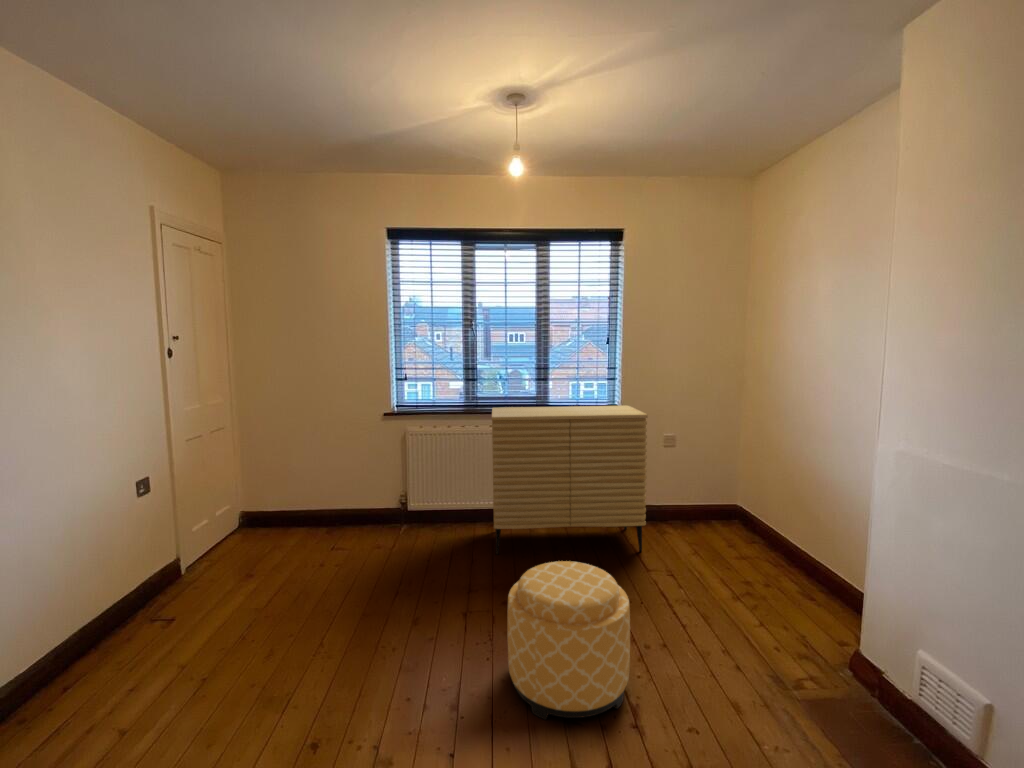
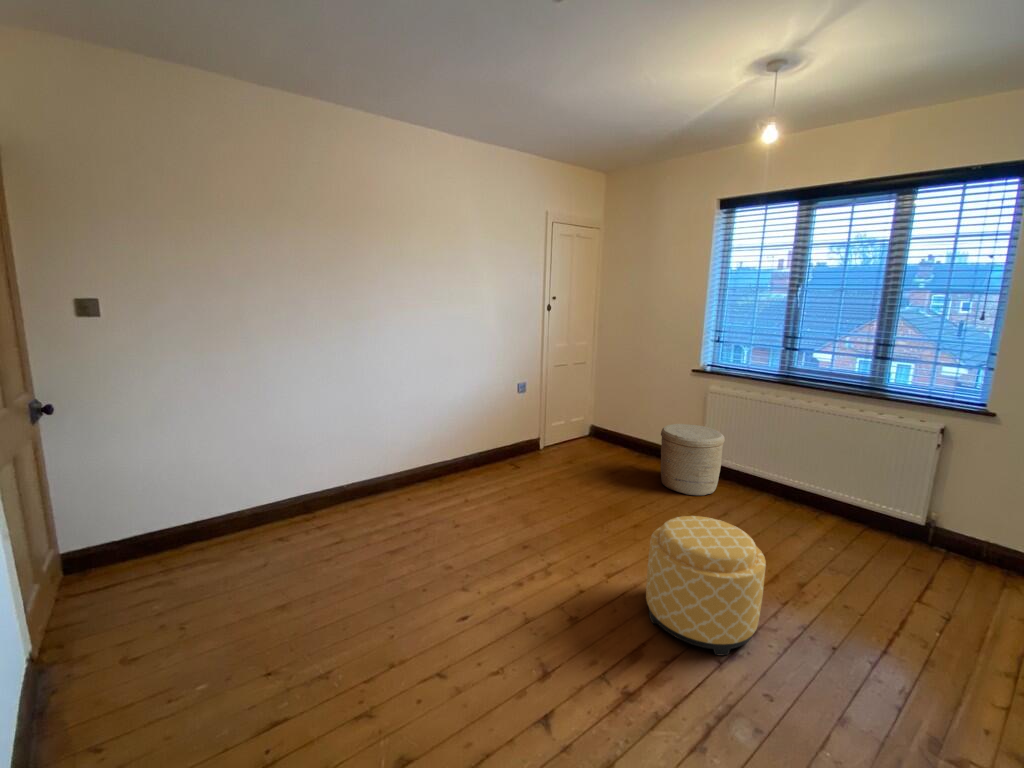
dresser: present [492,406,648,555] -> none [753,380,993,588]
woven basket: none [373,474,442,557] -> present [660,424,725,496]

